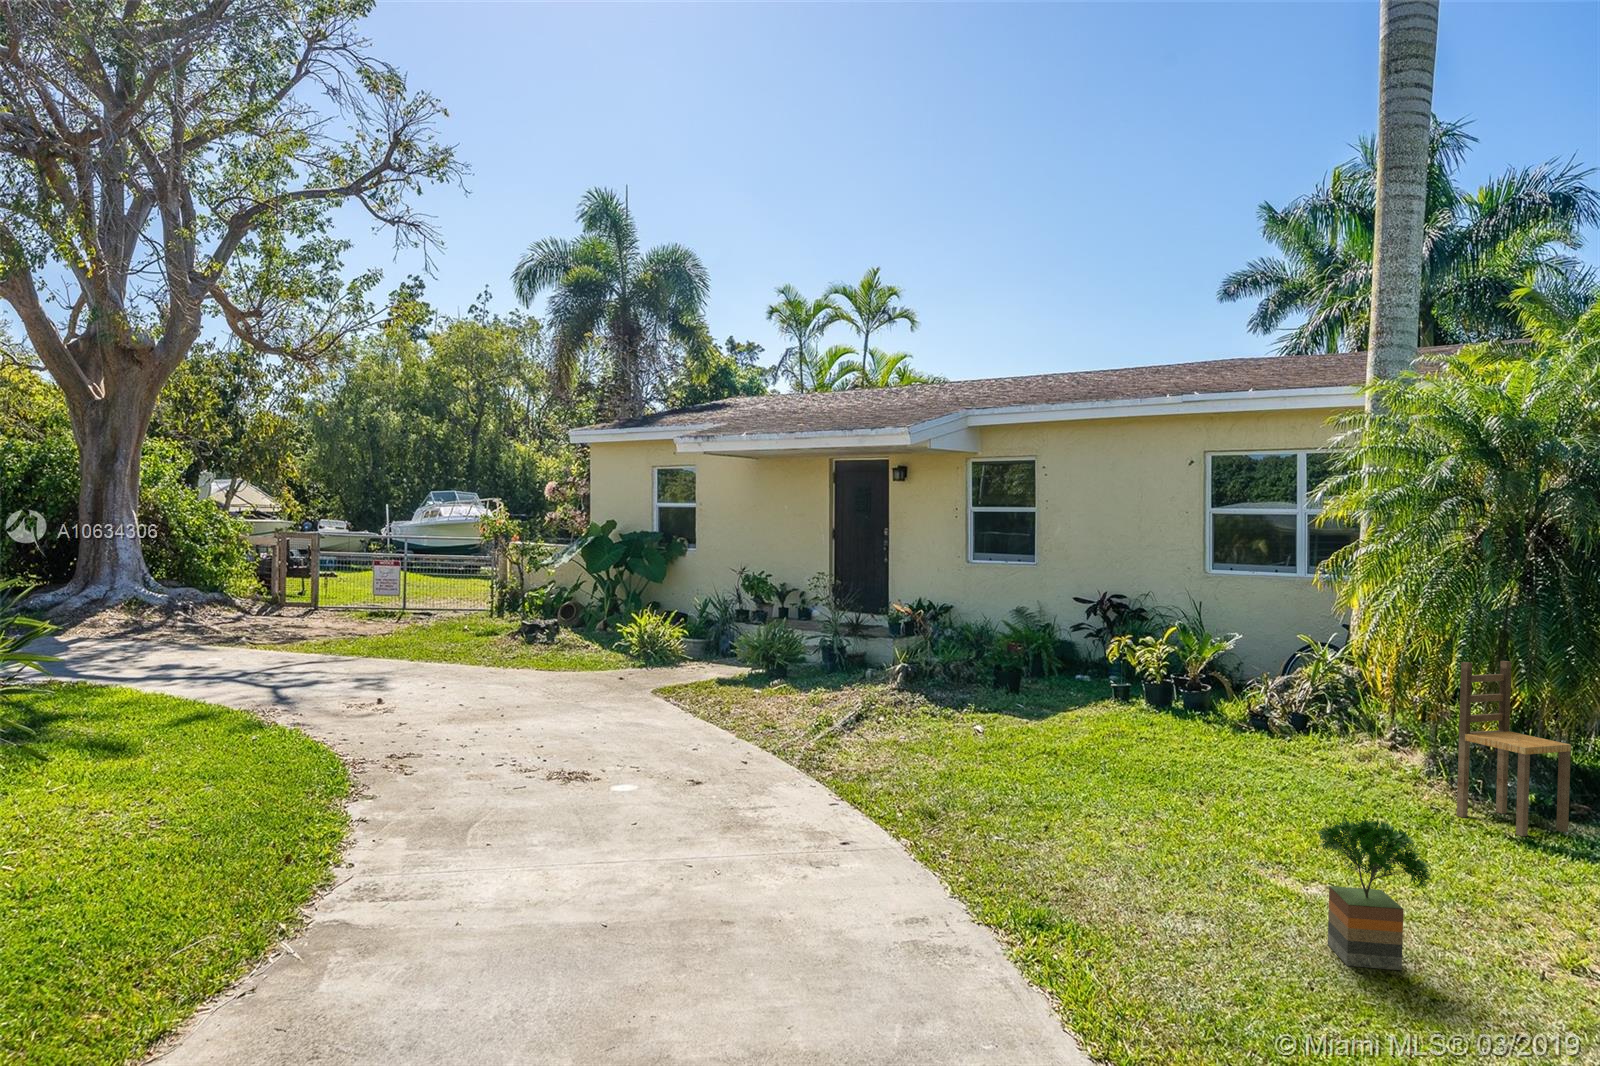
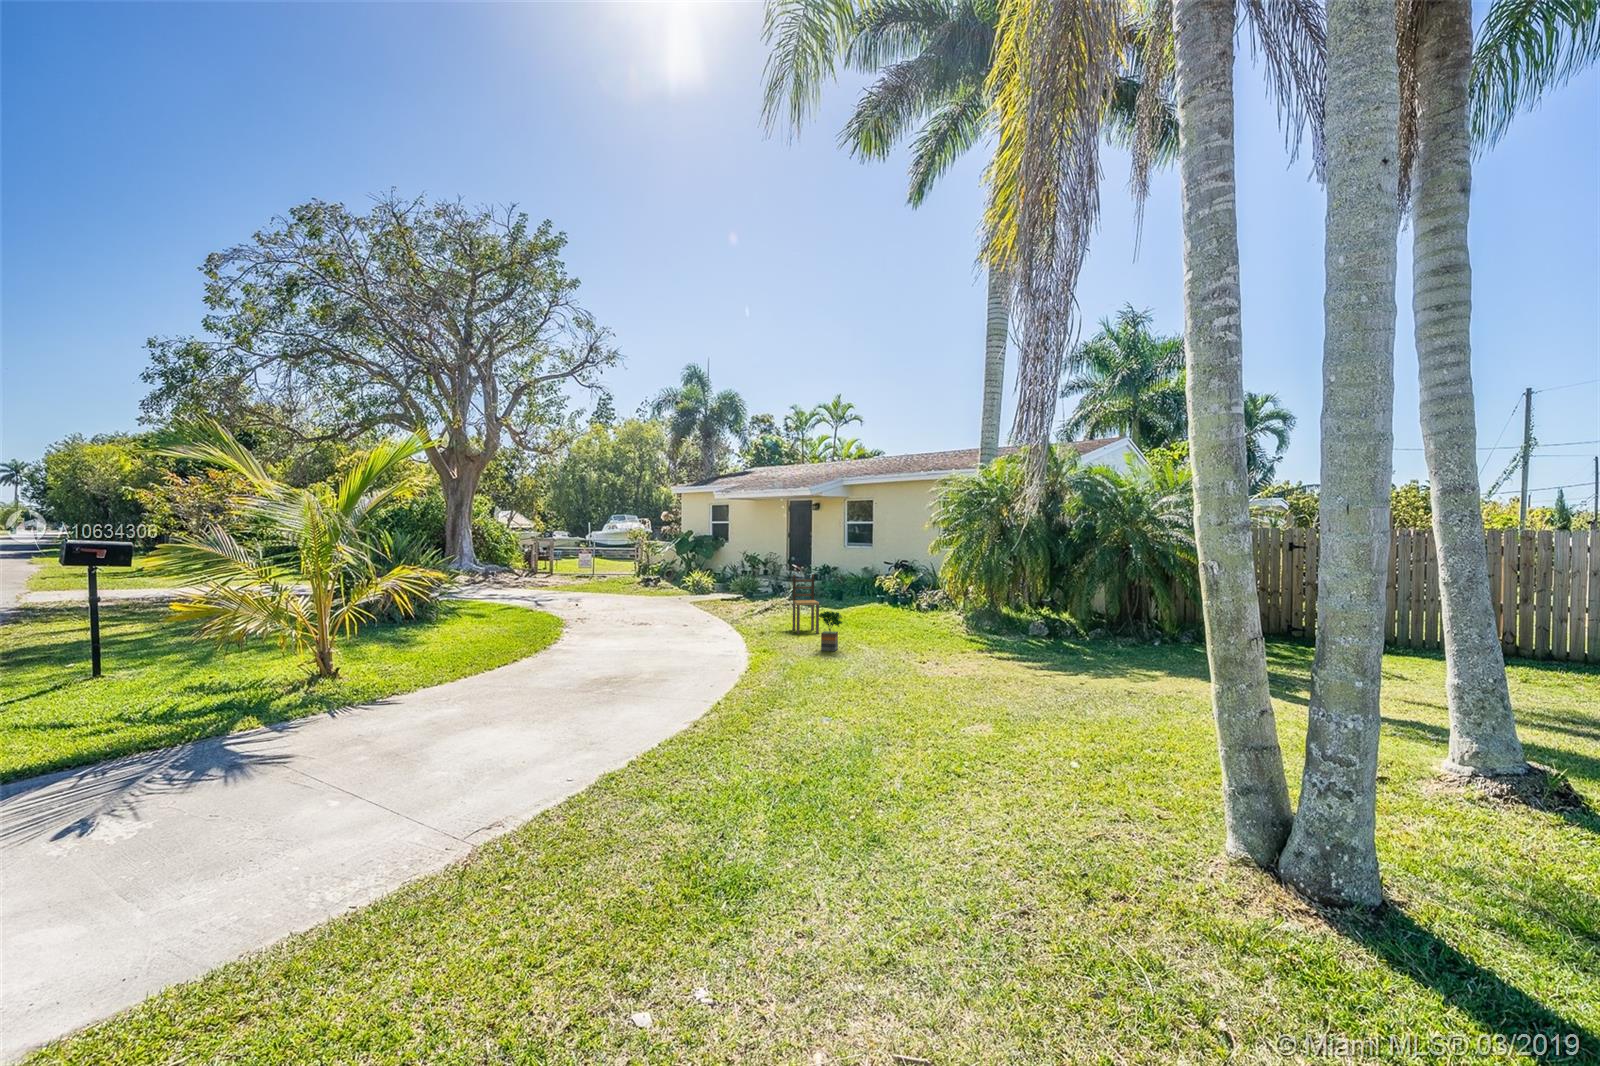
chair: present [1457,661,1571,836] -> present [793,574,819,634]

